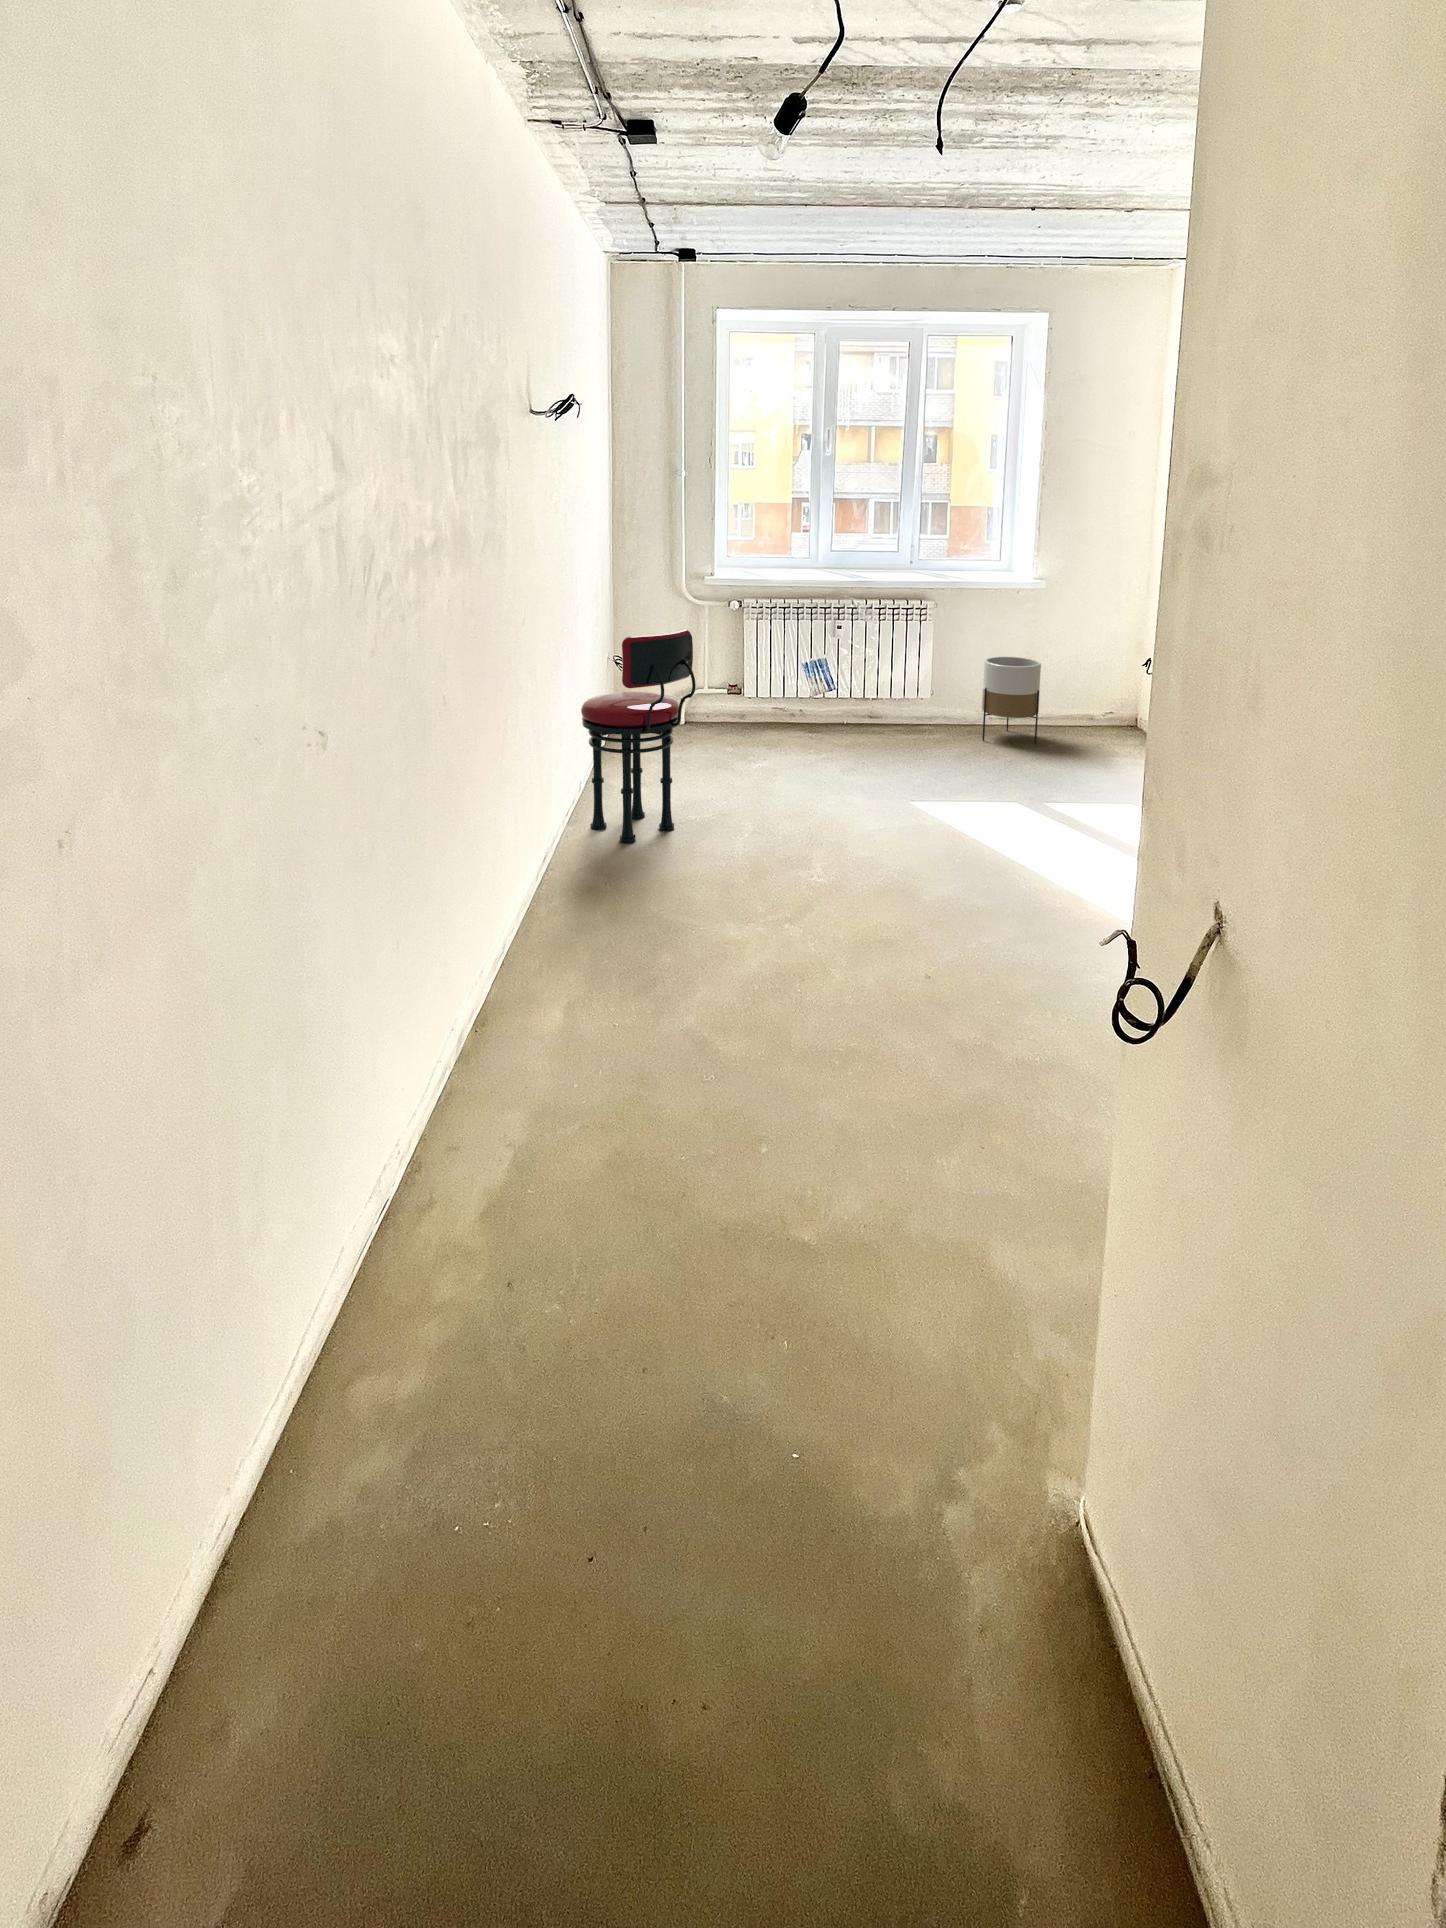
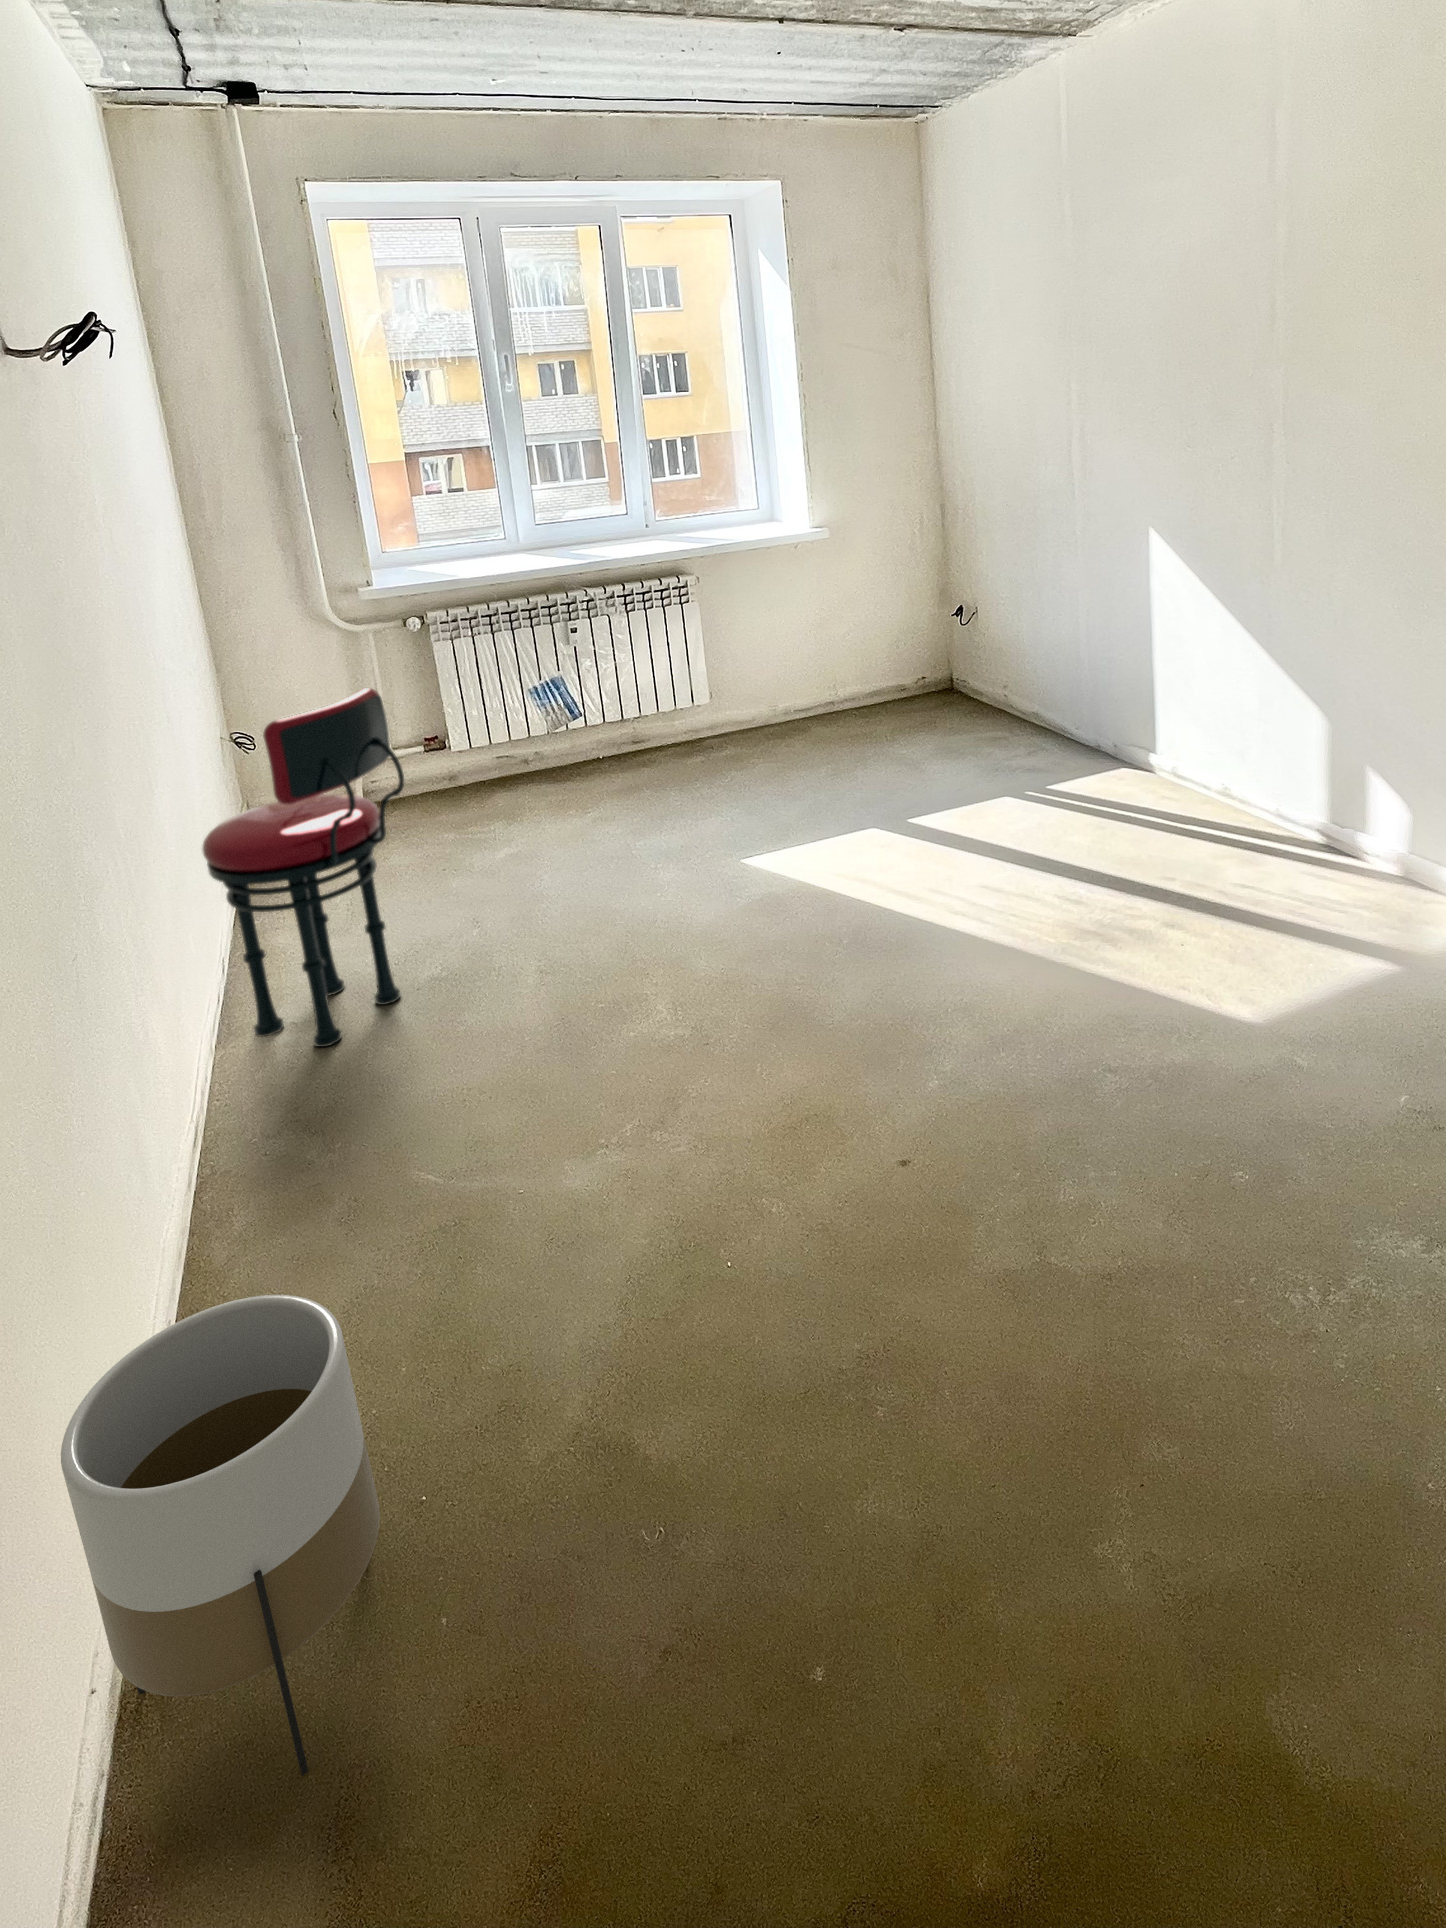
planter: present [982,657,1041,744] -> present [61,1295,380,1776]

